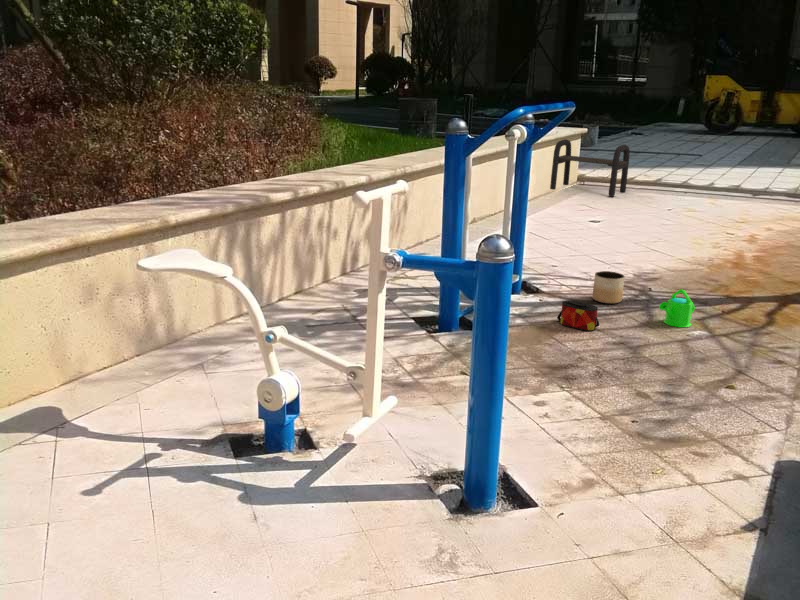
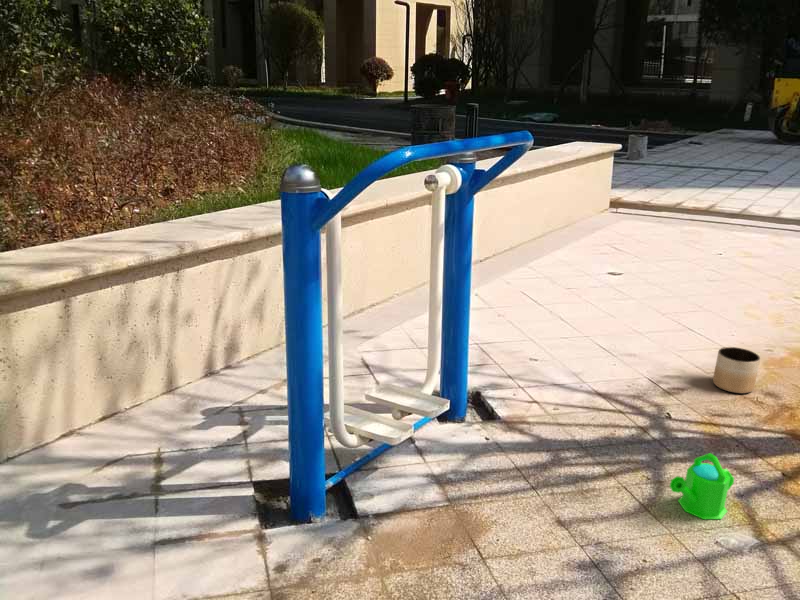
bench: present [550,139,630,197] -> none [572,159,672,232]
planter: present [592,271,624,304] -> present [713,347,760,394]
bag: present [557,301,599,331] -> none [496,465,562,526]

